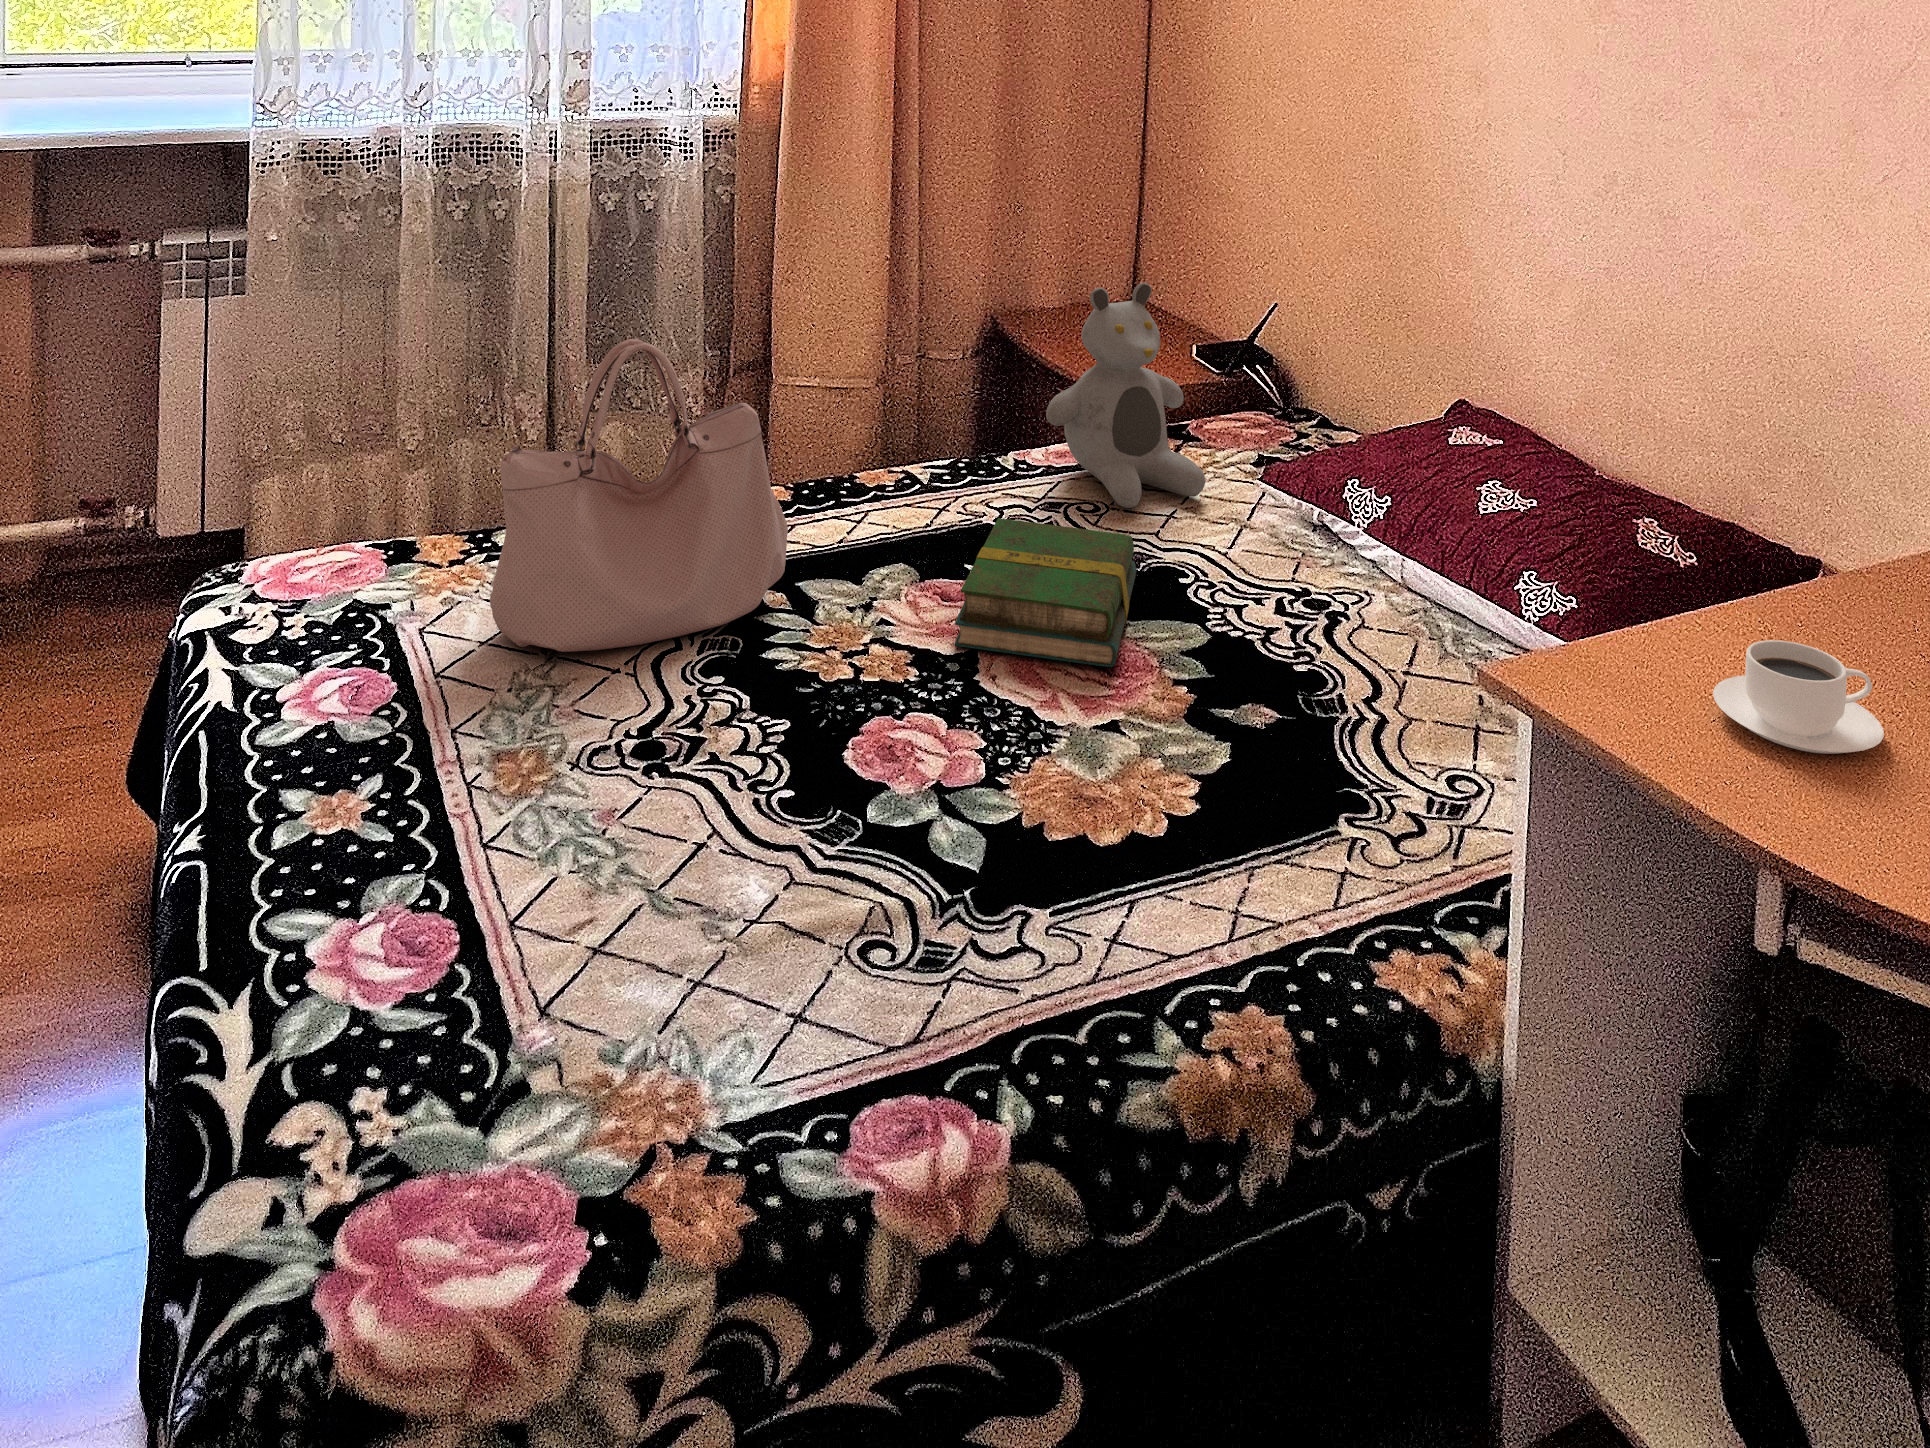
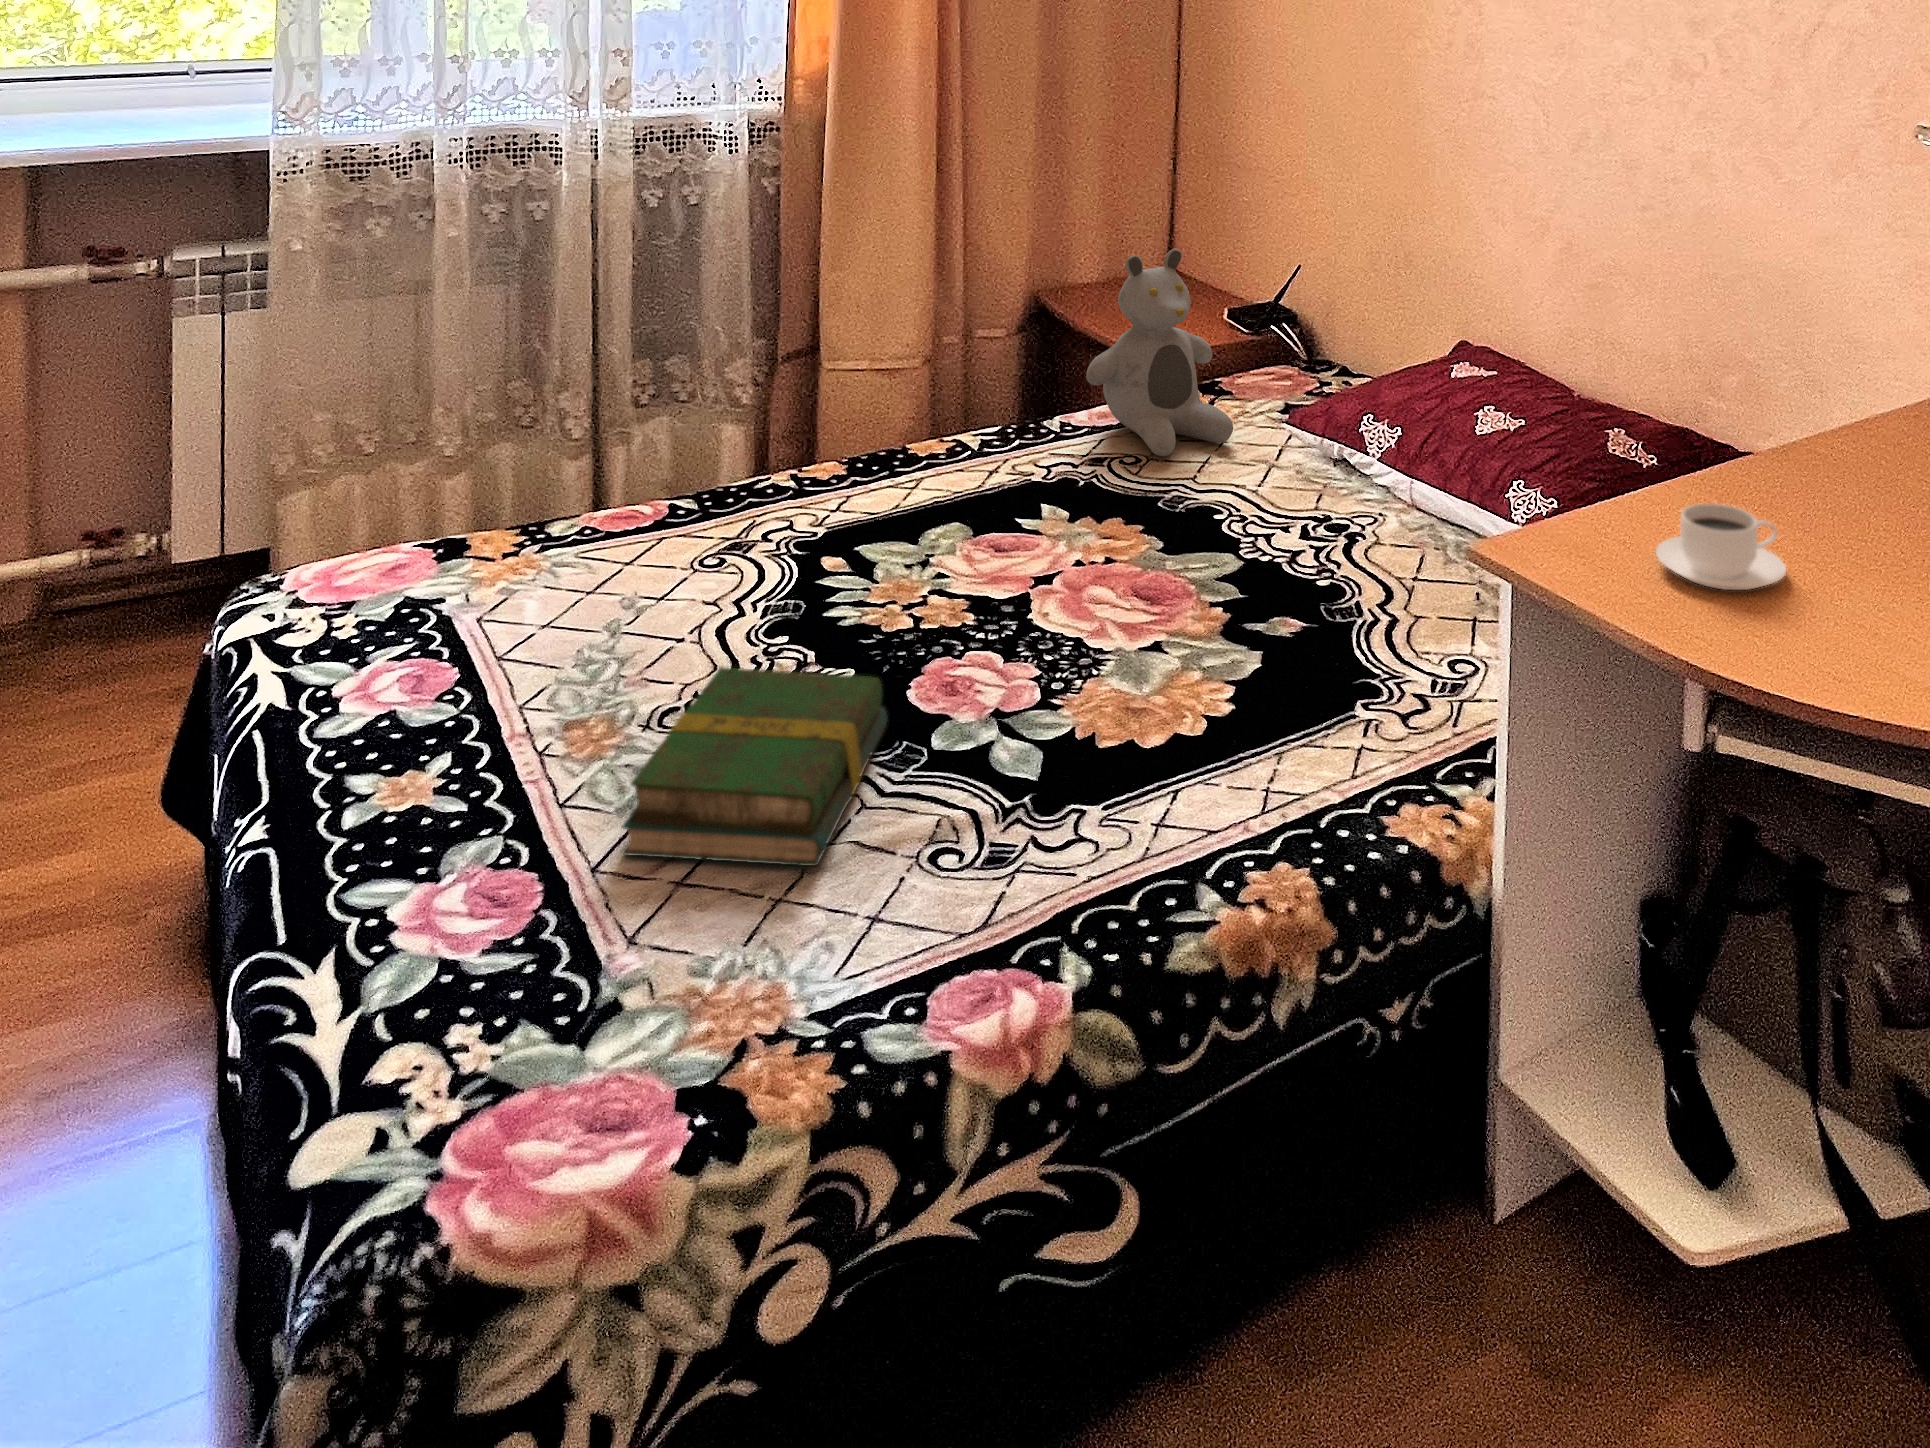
handbag: present [490,339,788,652] -> none [552,320,846,623]
book: present [954,518,1136,667] -> present [622,667,887,866]

